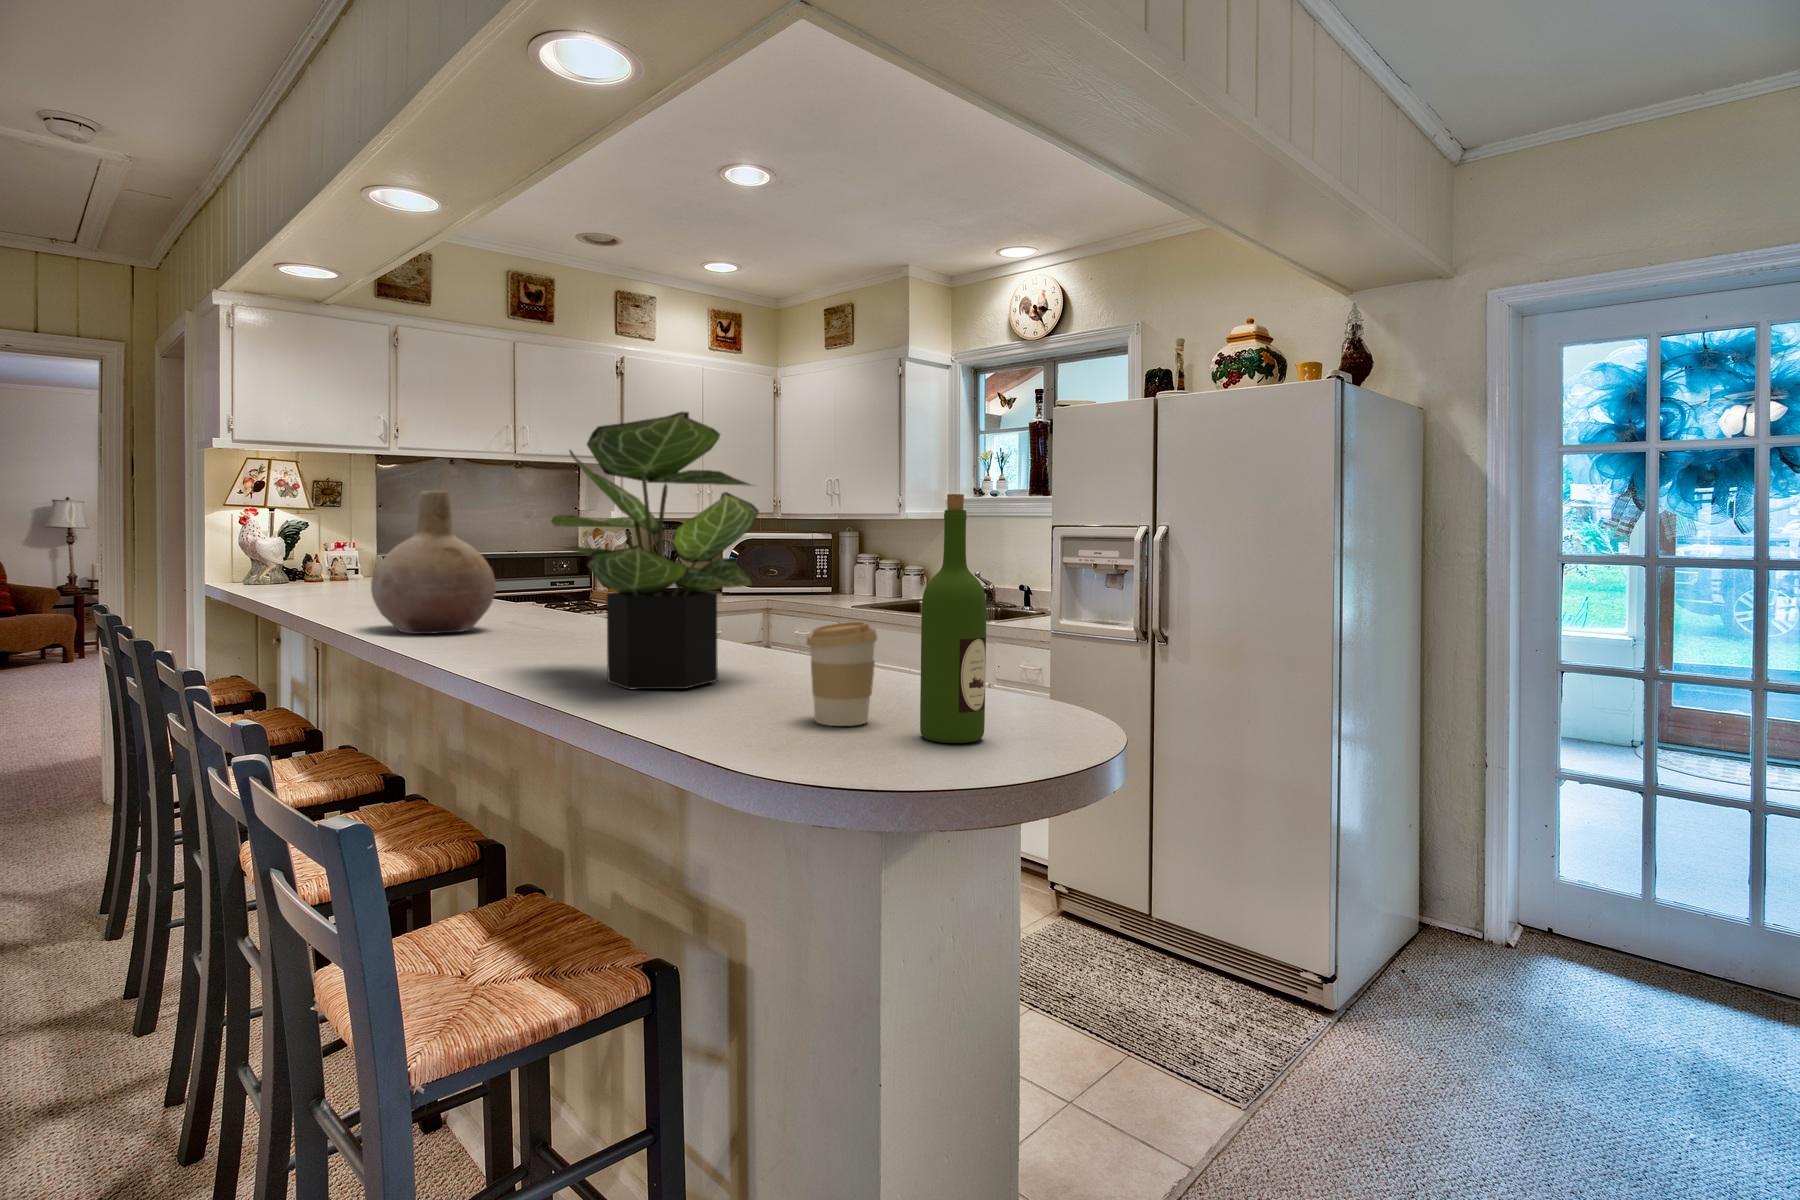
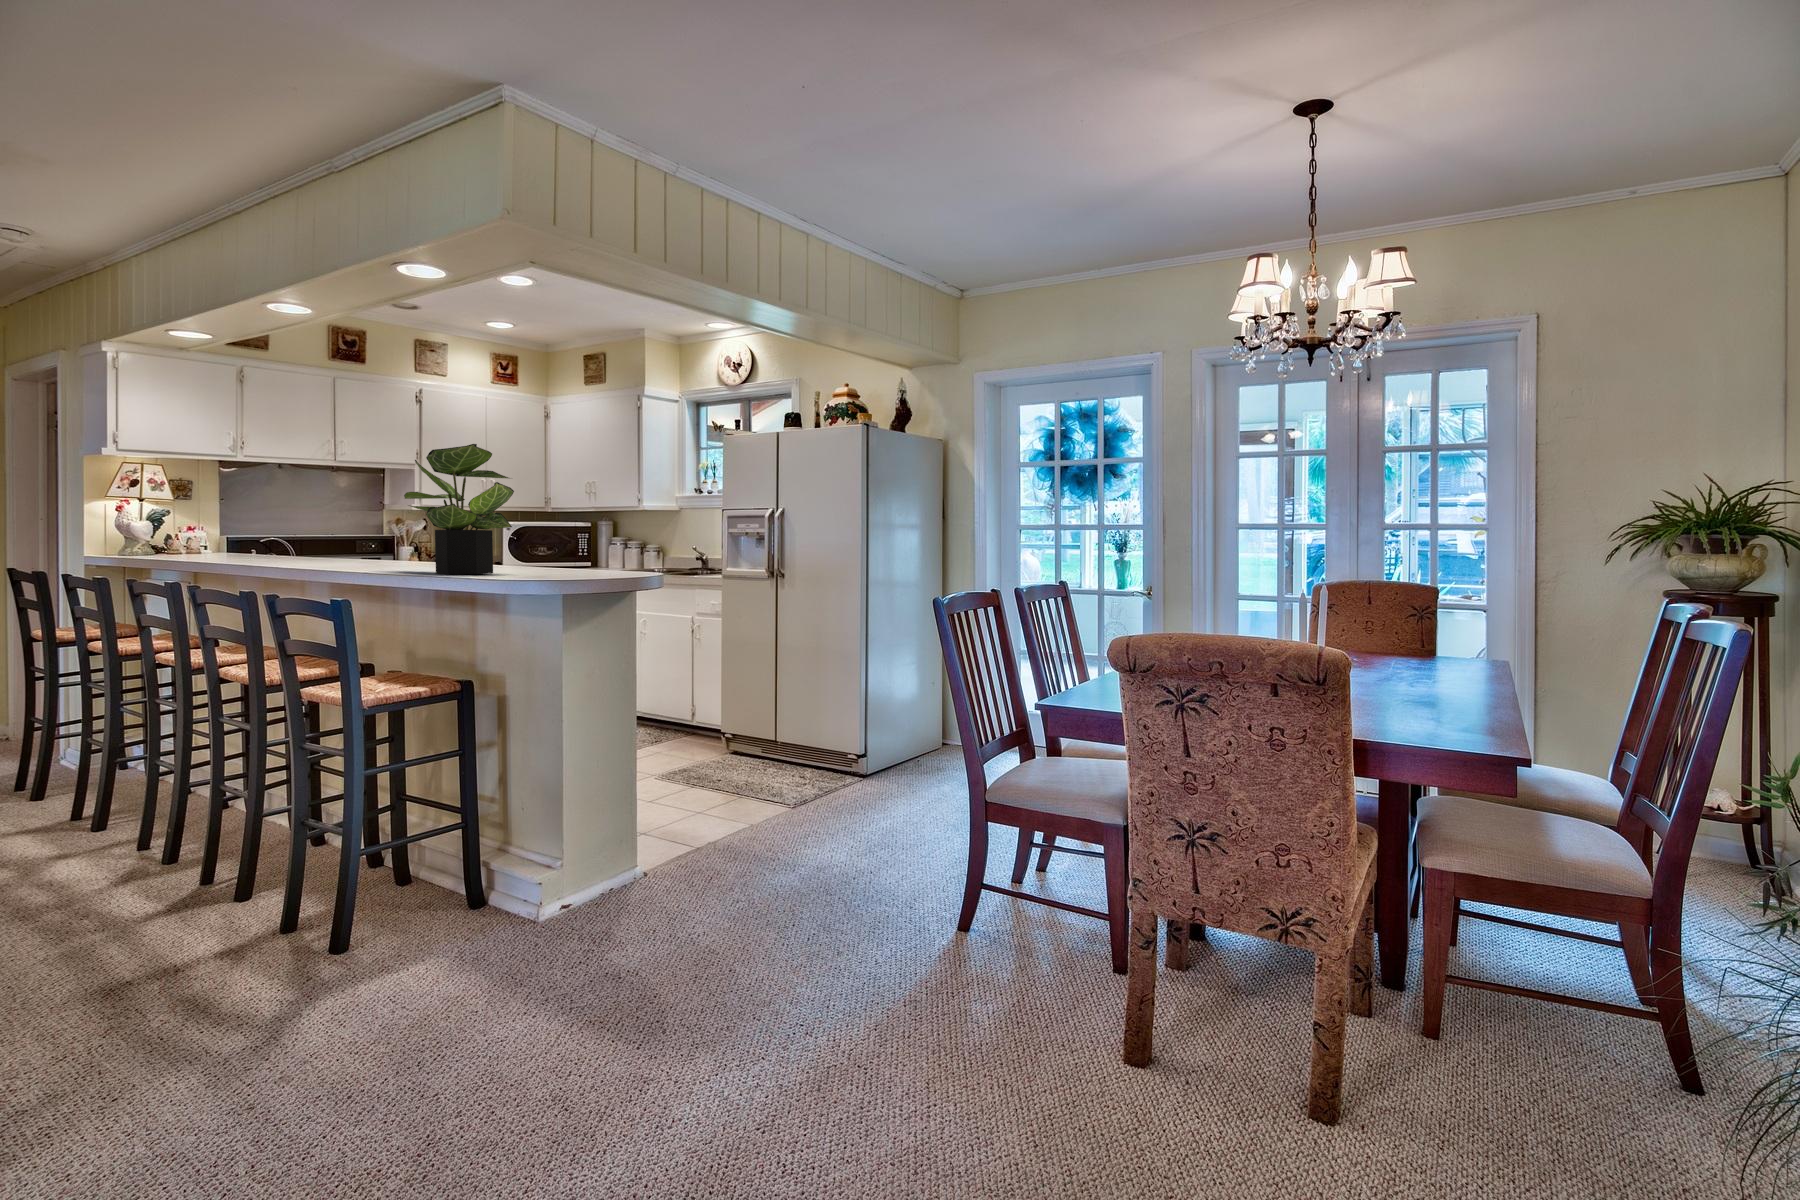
vase: present [371,491,496,634] -> none [279,482,356,565]
wine bottle: present [920,494,986,743] -> none [580,480,609,581]
coffee cup: present [807,622,877,726] -> none [532,536,565,579]

